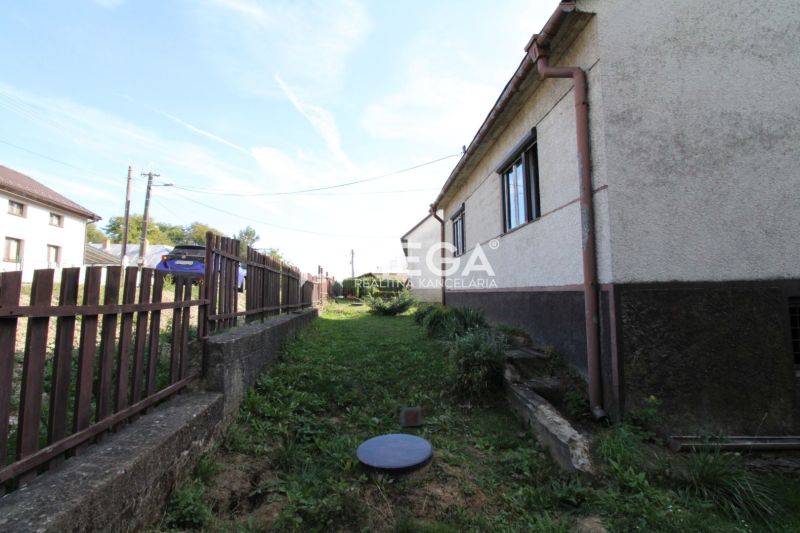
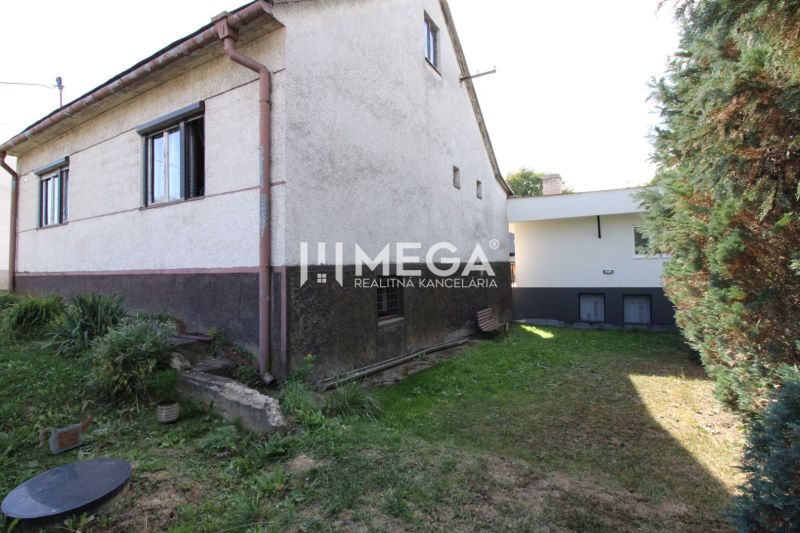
potted plant: none [467,376,504,430] -> present [145,370,184,424]

